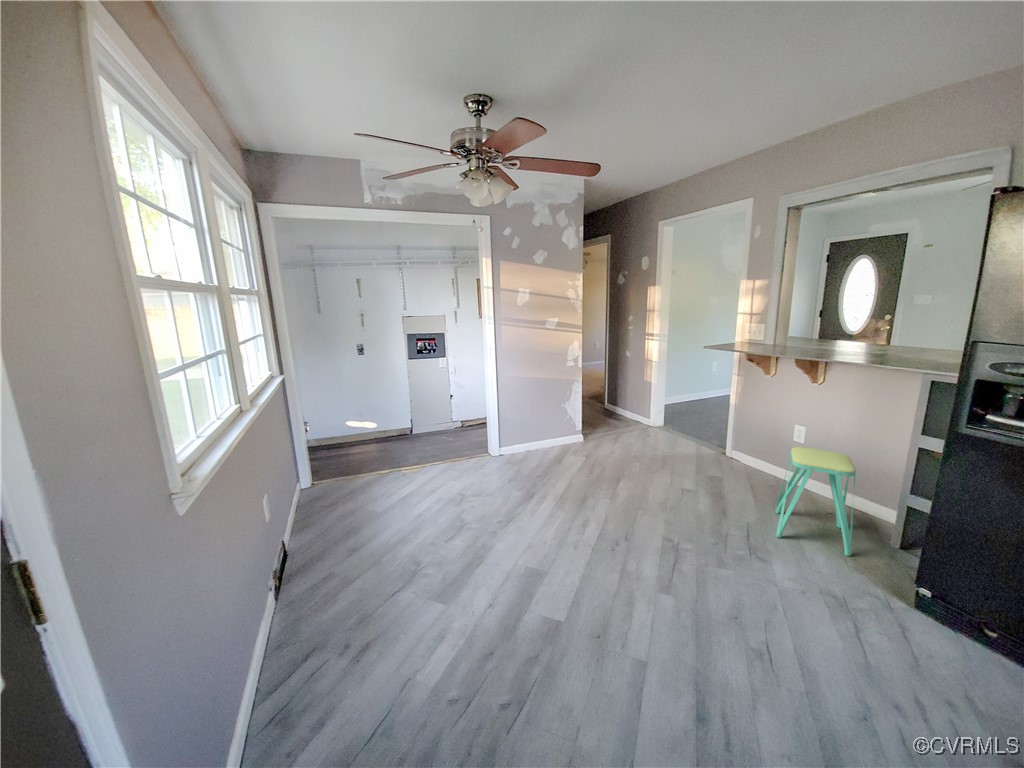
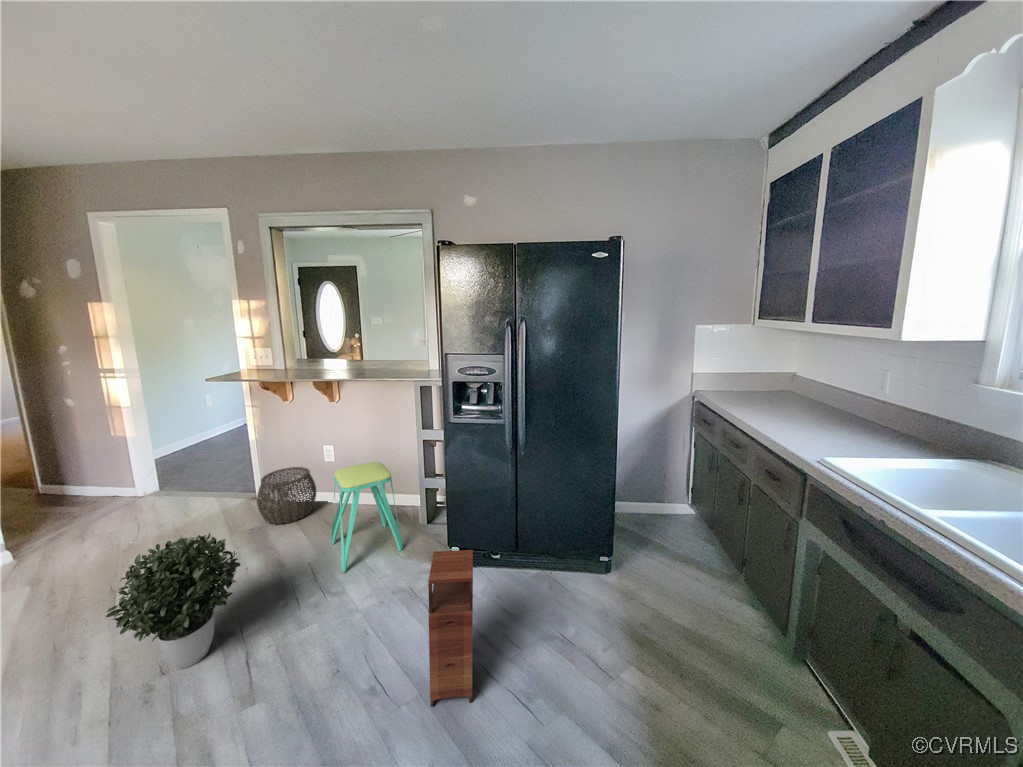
woven basket: none [724,433,777,482] -> present [257,467,316,524]
potted plant: none [640,444,703,525] -> present [106,533,240,669]
storage cabinet: none [816,541,913,703] -> present [428,550,473,707]

